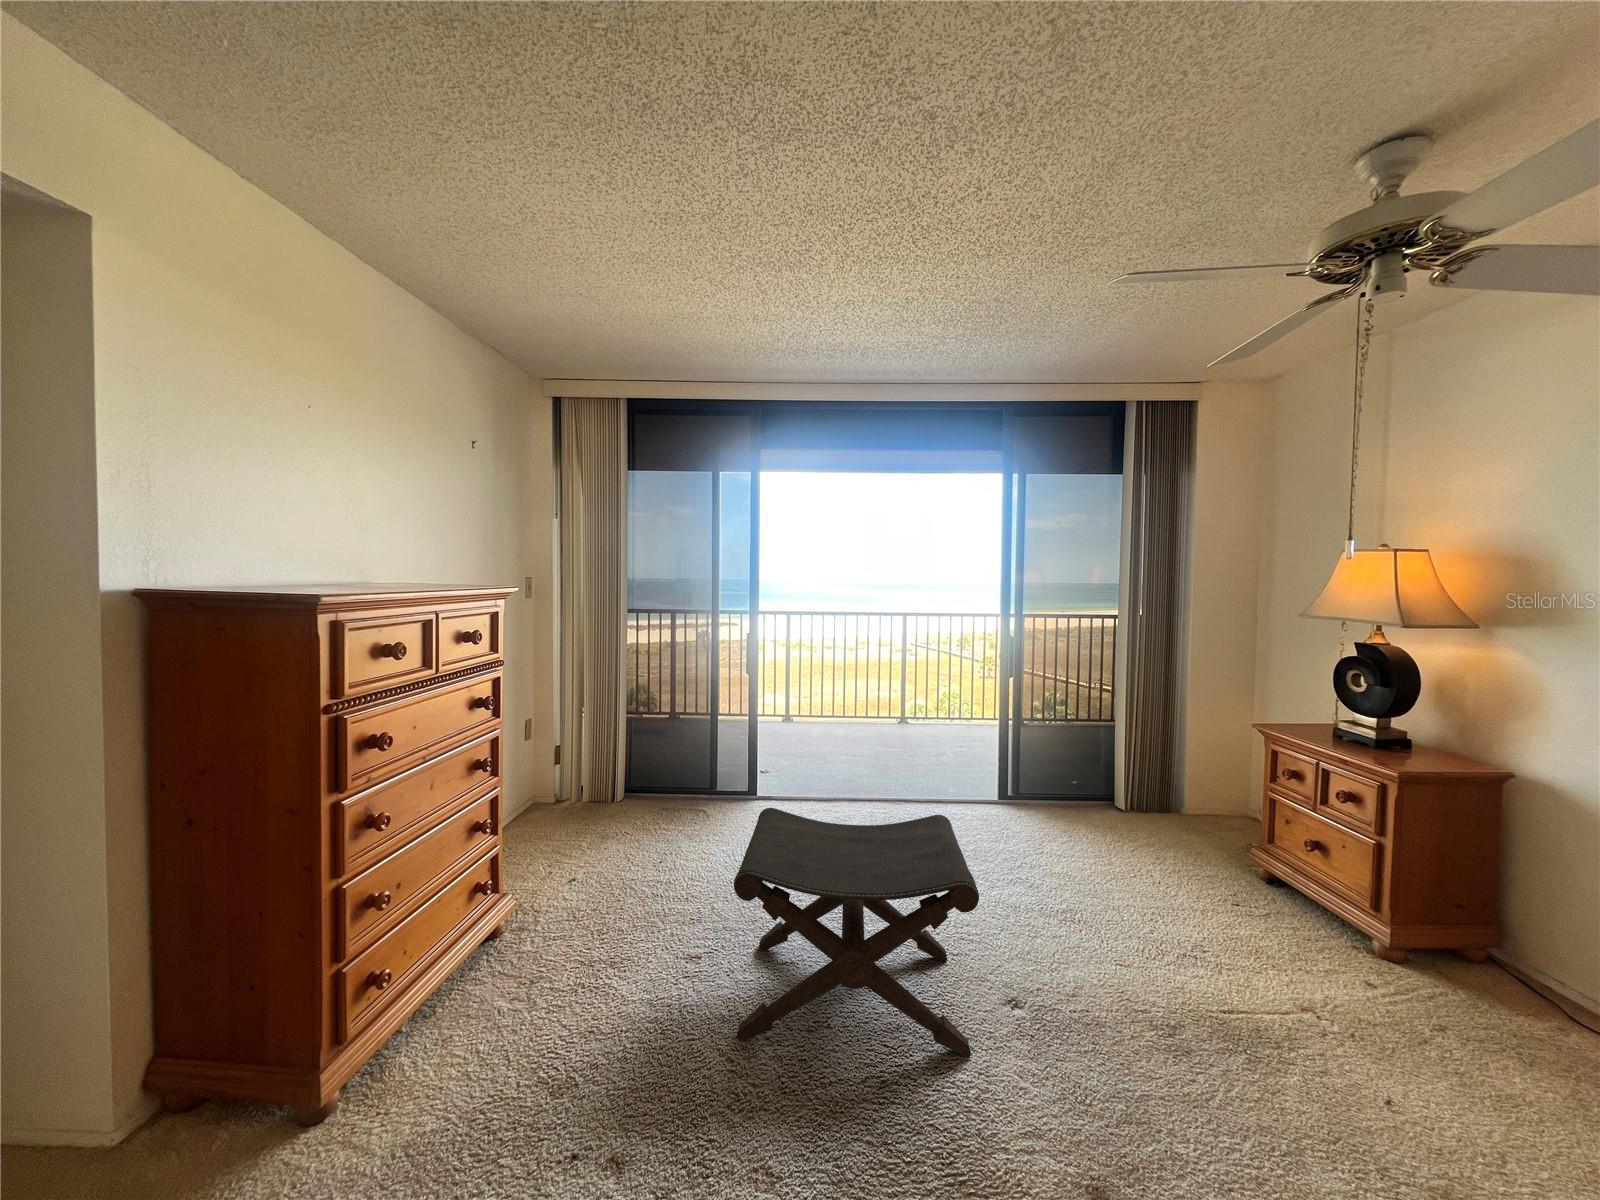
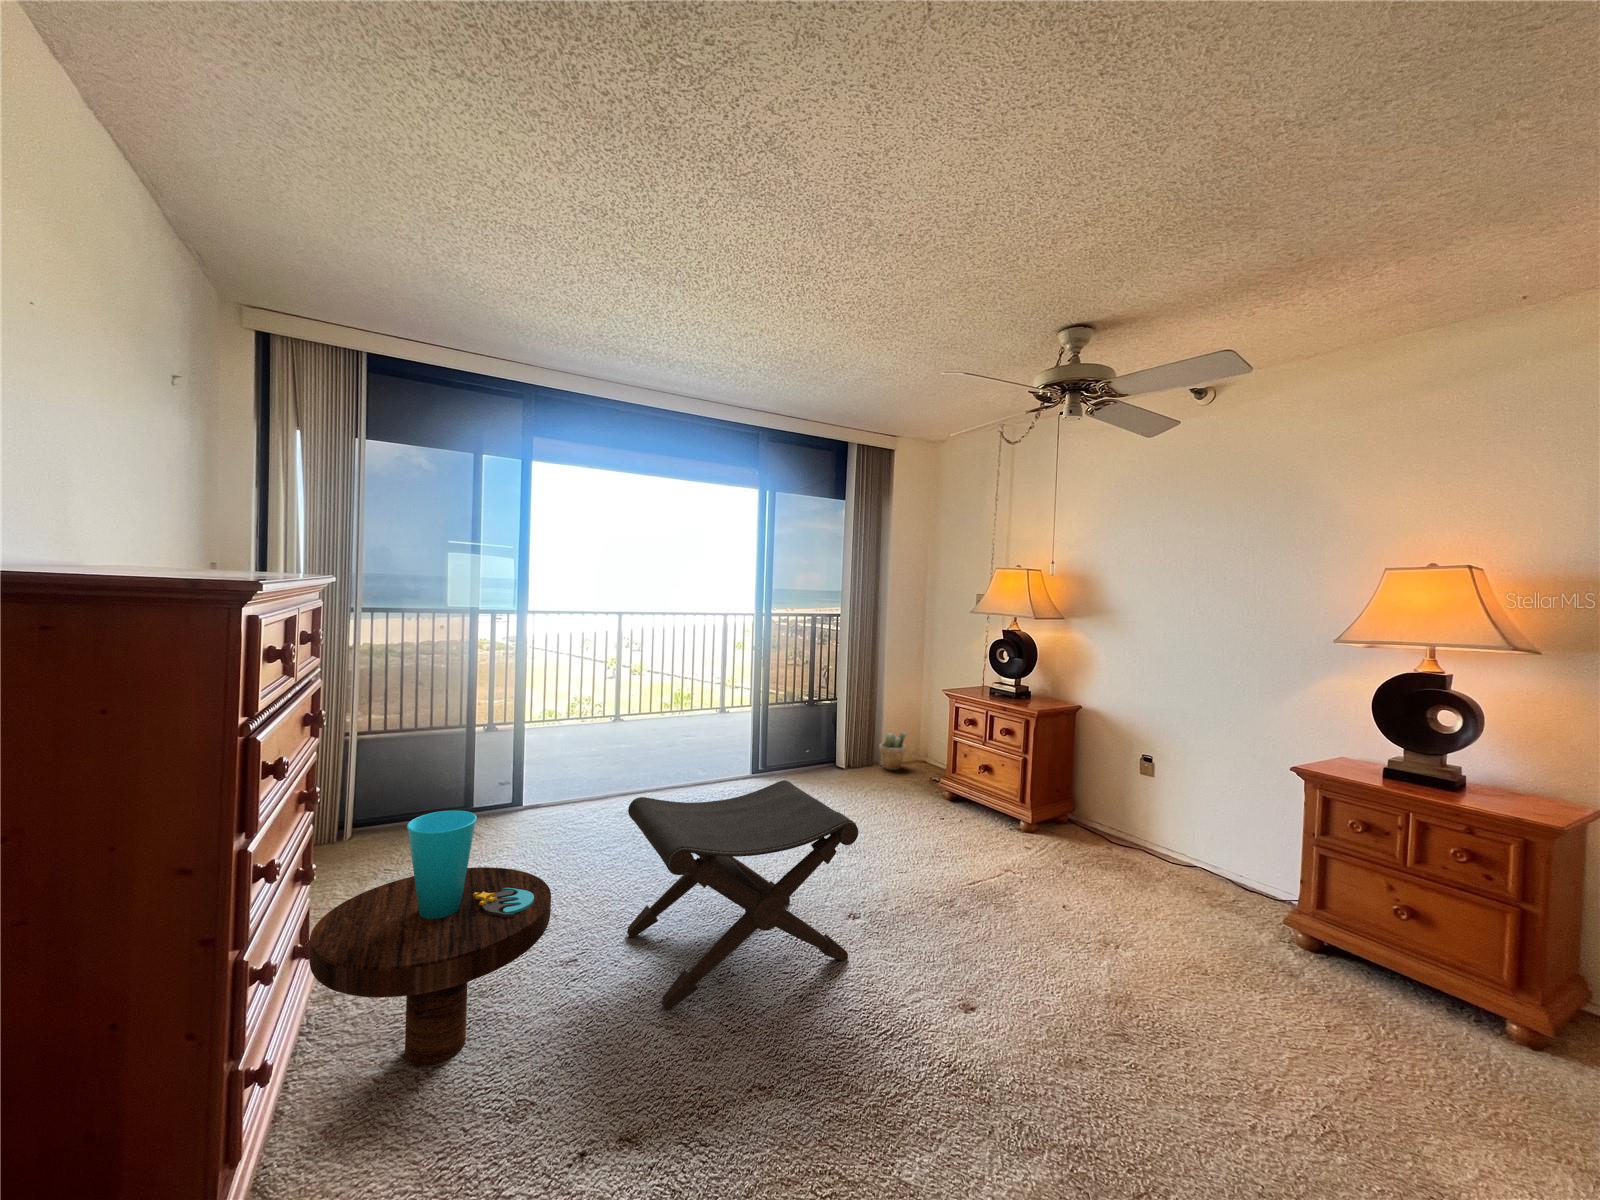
potted plant: none [1180,773,1222,822] -> present [880,732,906,770]
side table: none [448,793,645,1016] -> present [309,810,551,1066]

